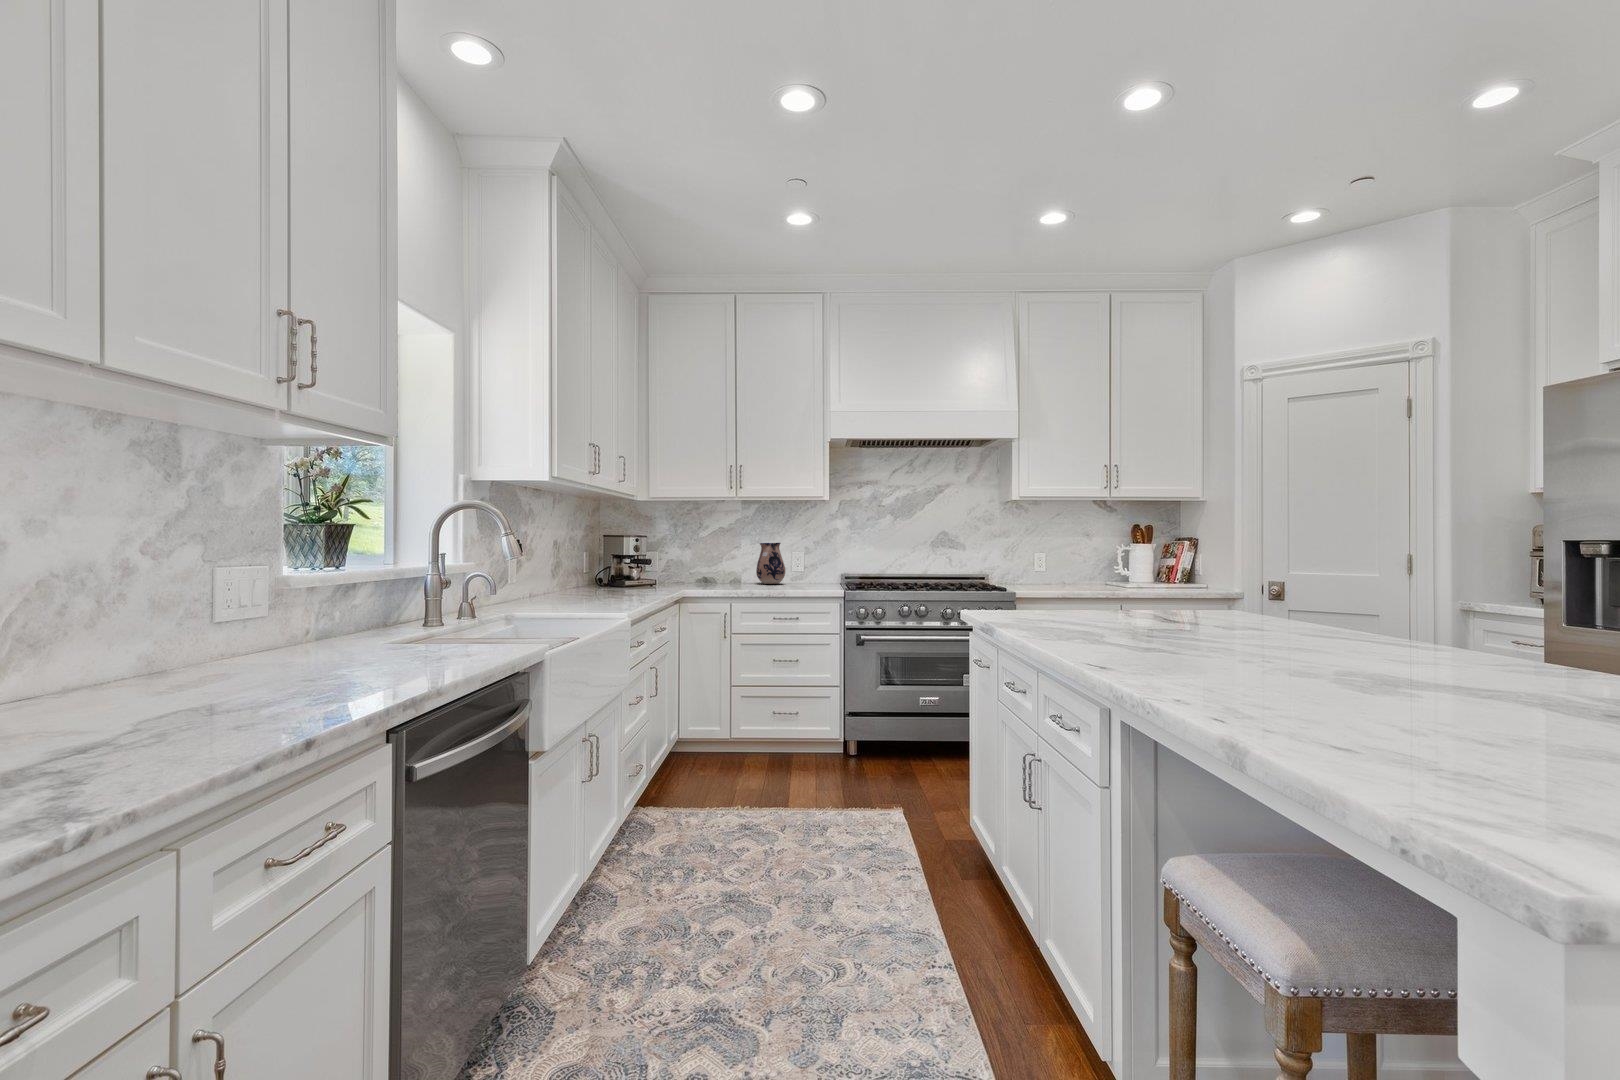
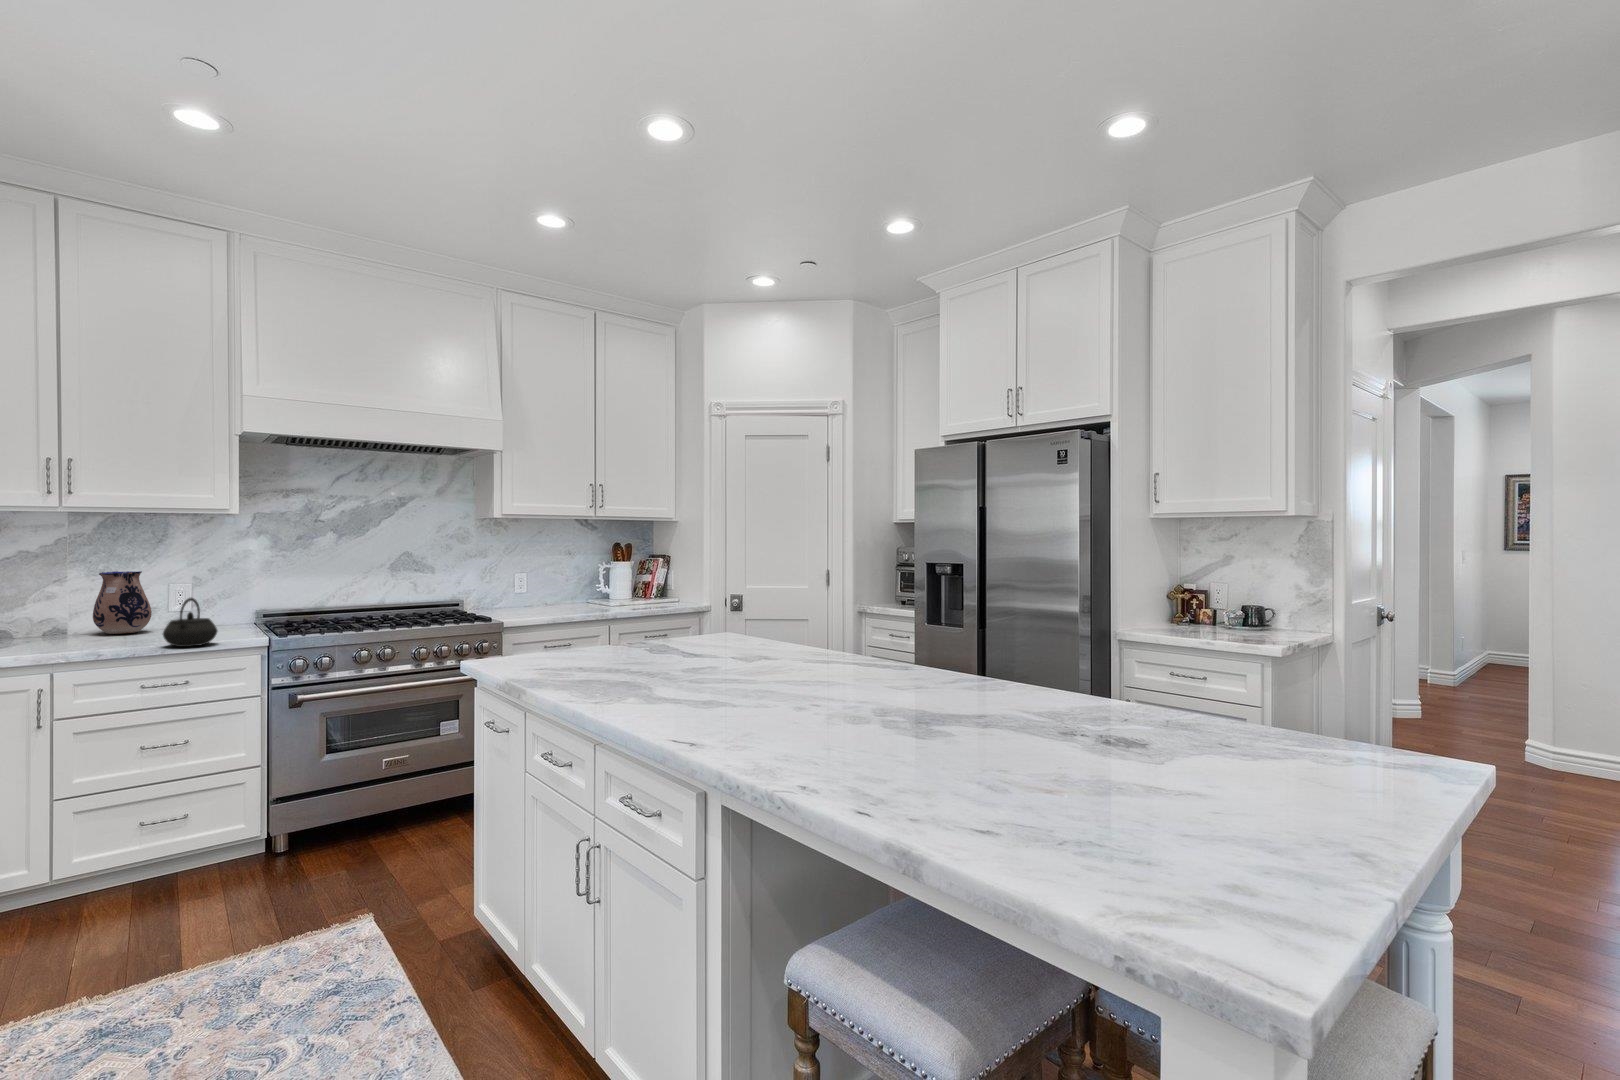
kettle: none [787,558,817,592] -> present [163,598,217,647]

